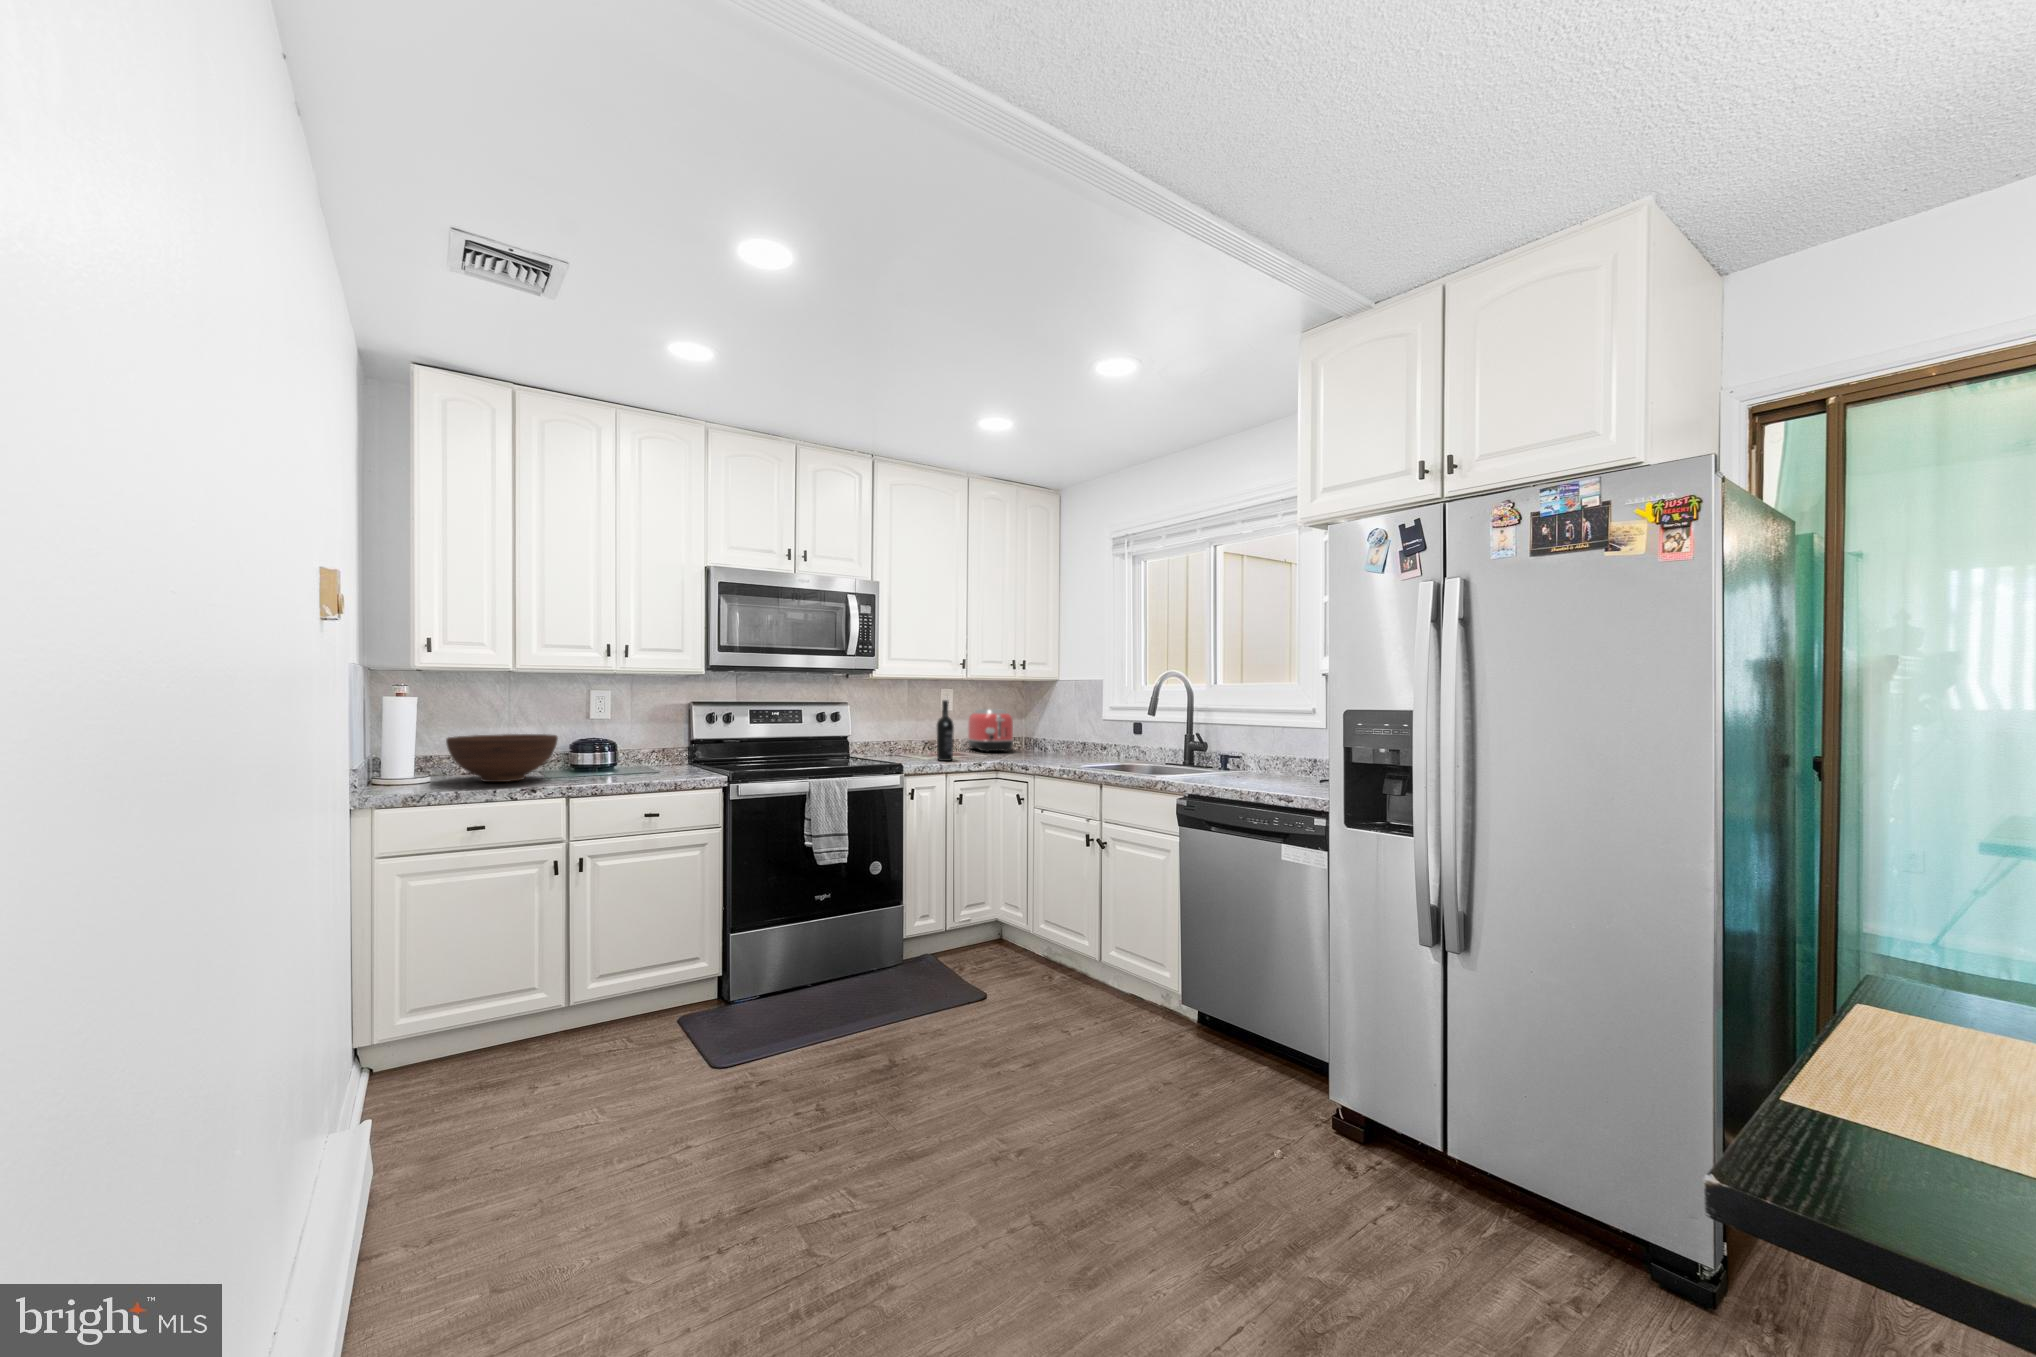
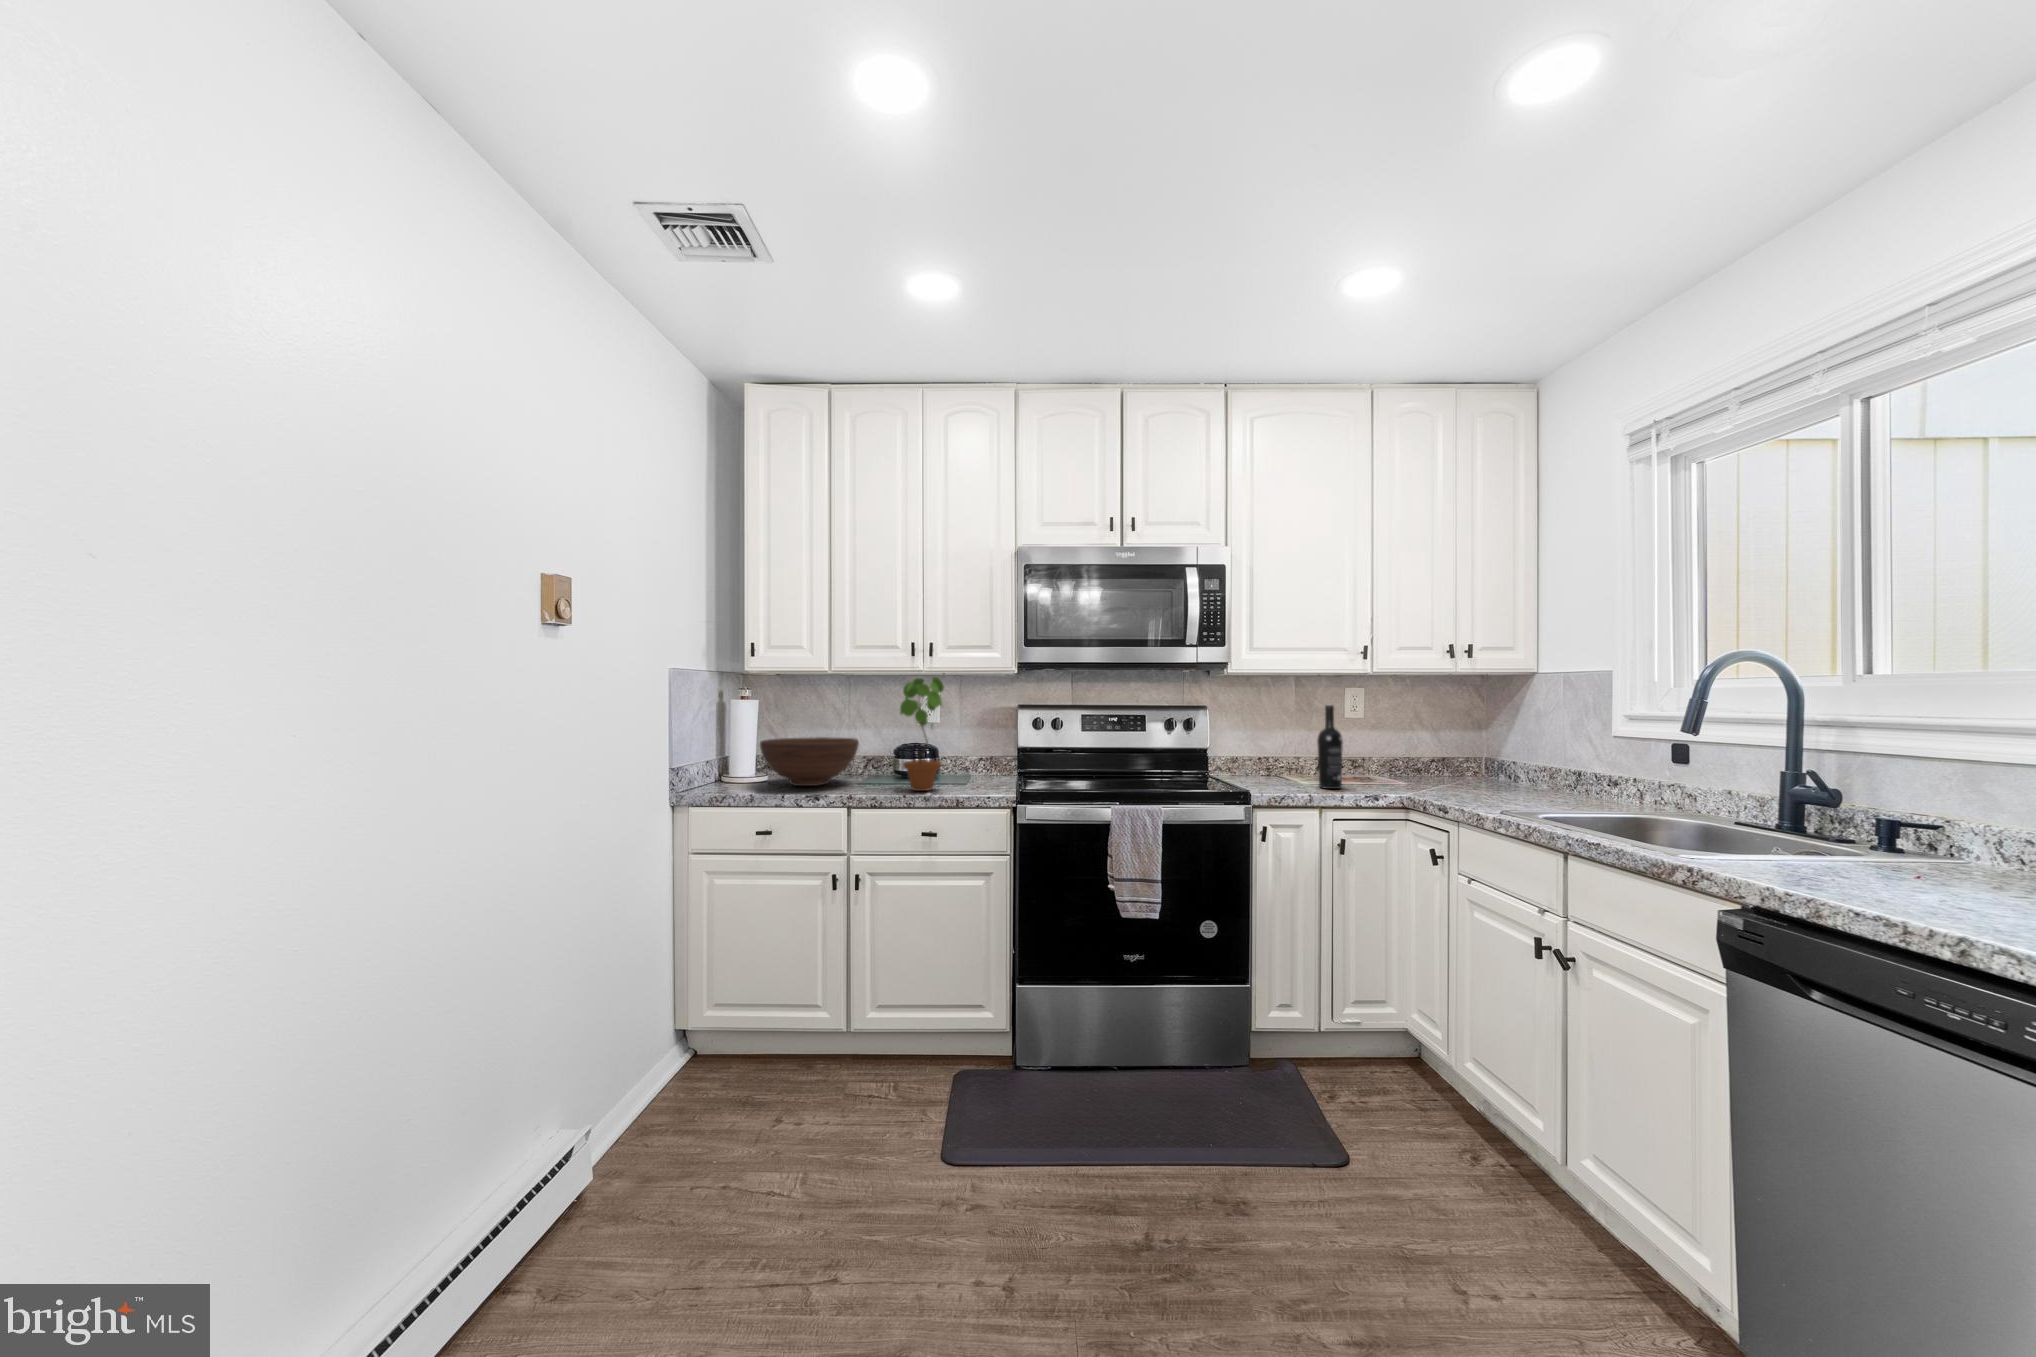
potted plant: none [610,676,656,779] -> present [900,677,944,791]
toaster: present [968,709,1013,752] -> none [1388,718,1457,779]

